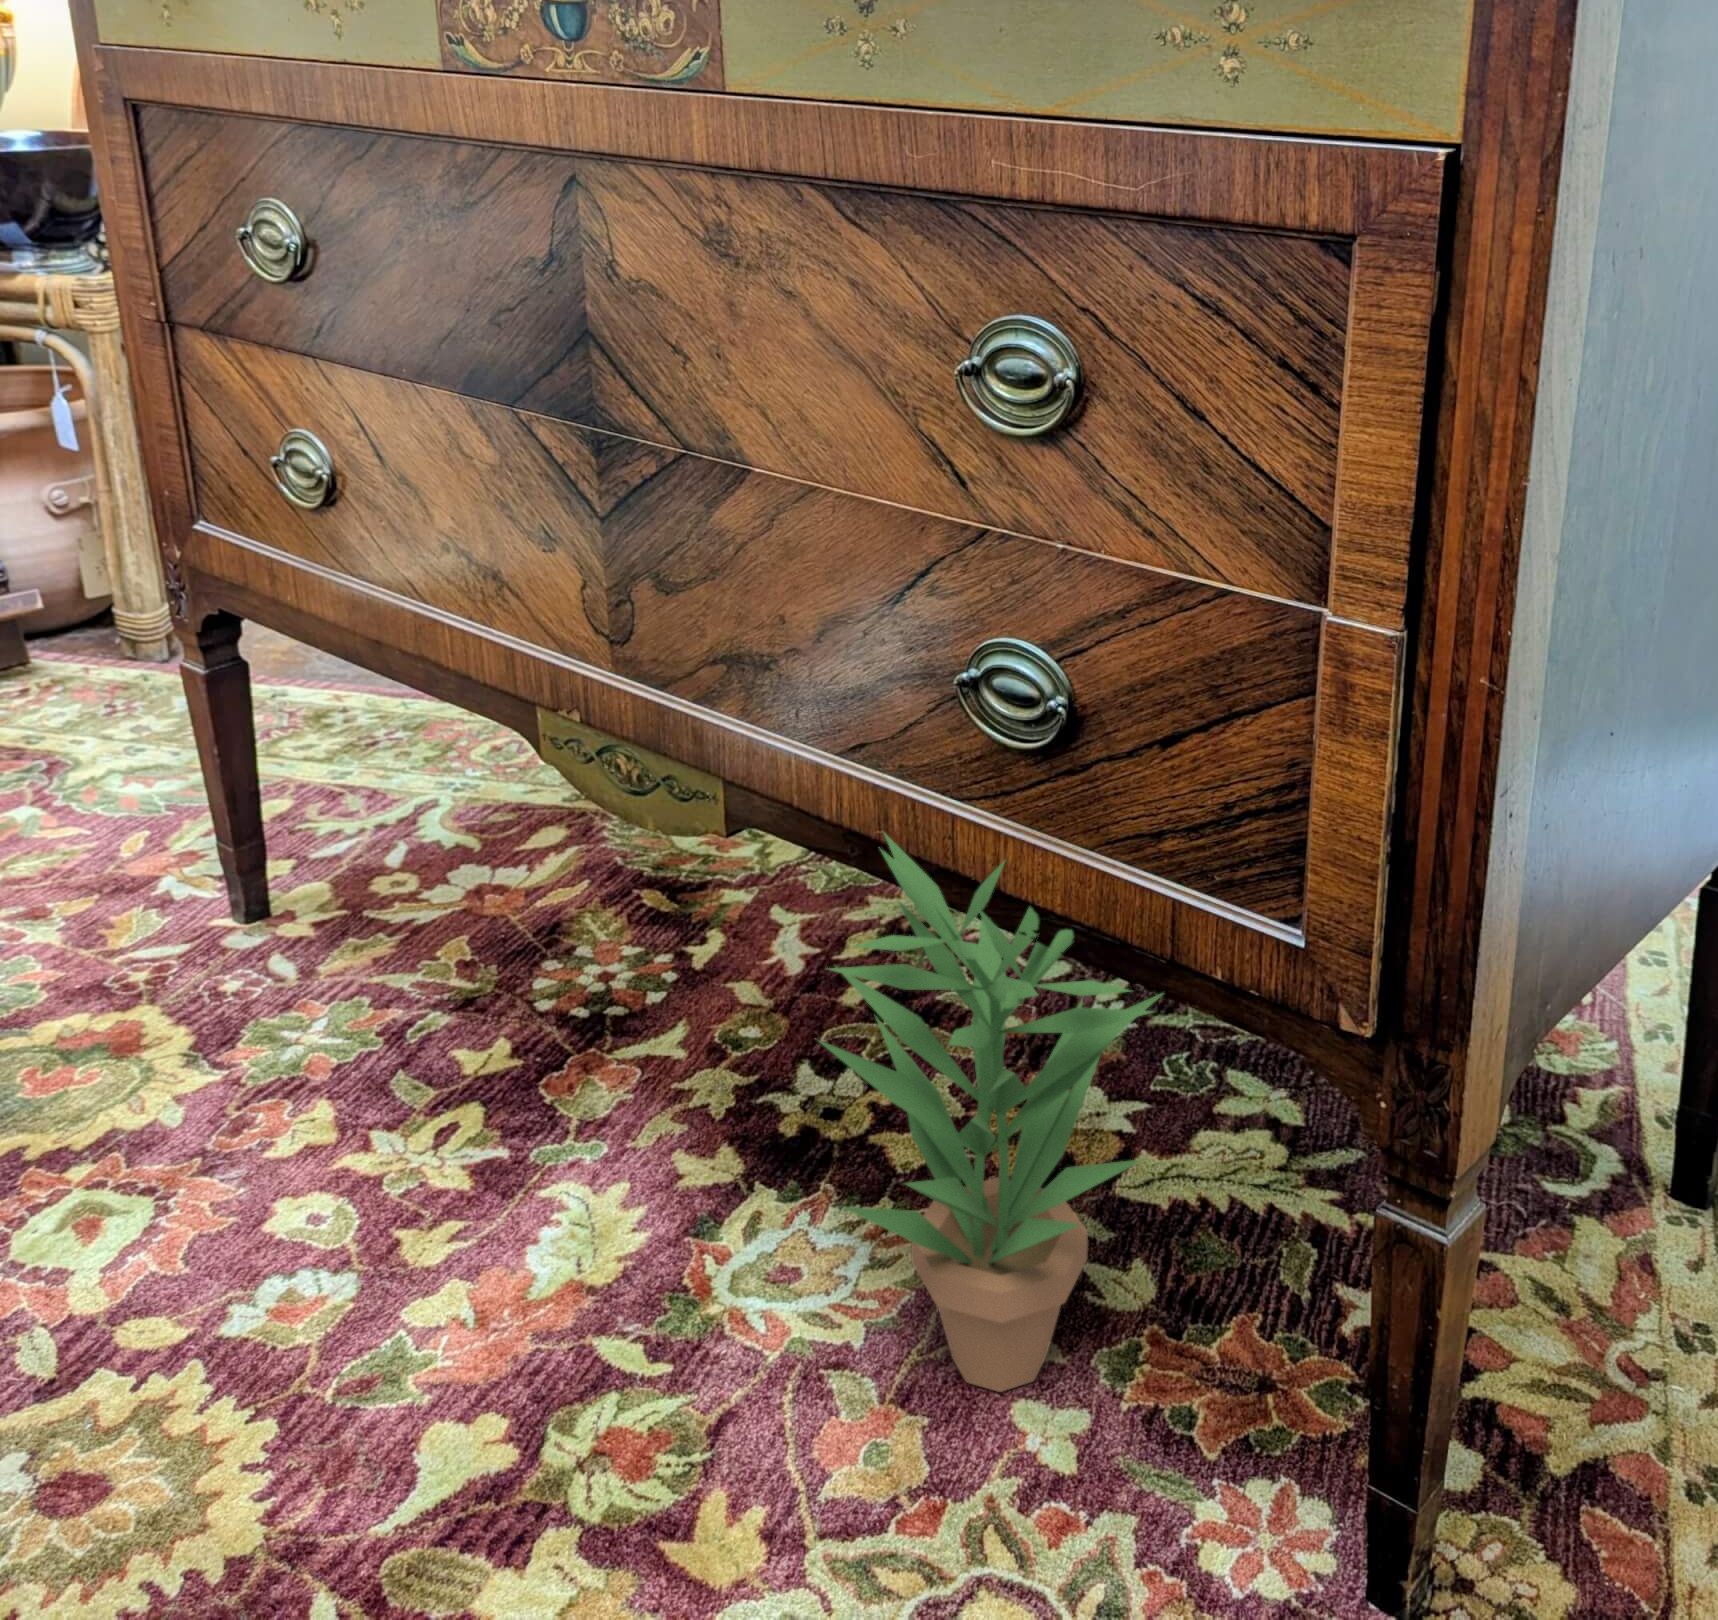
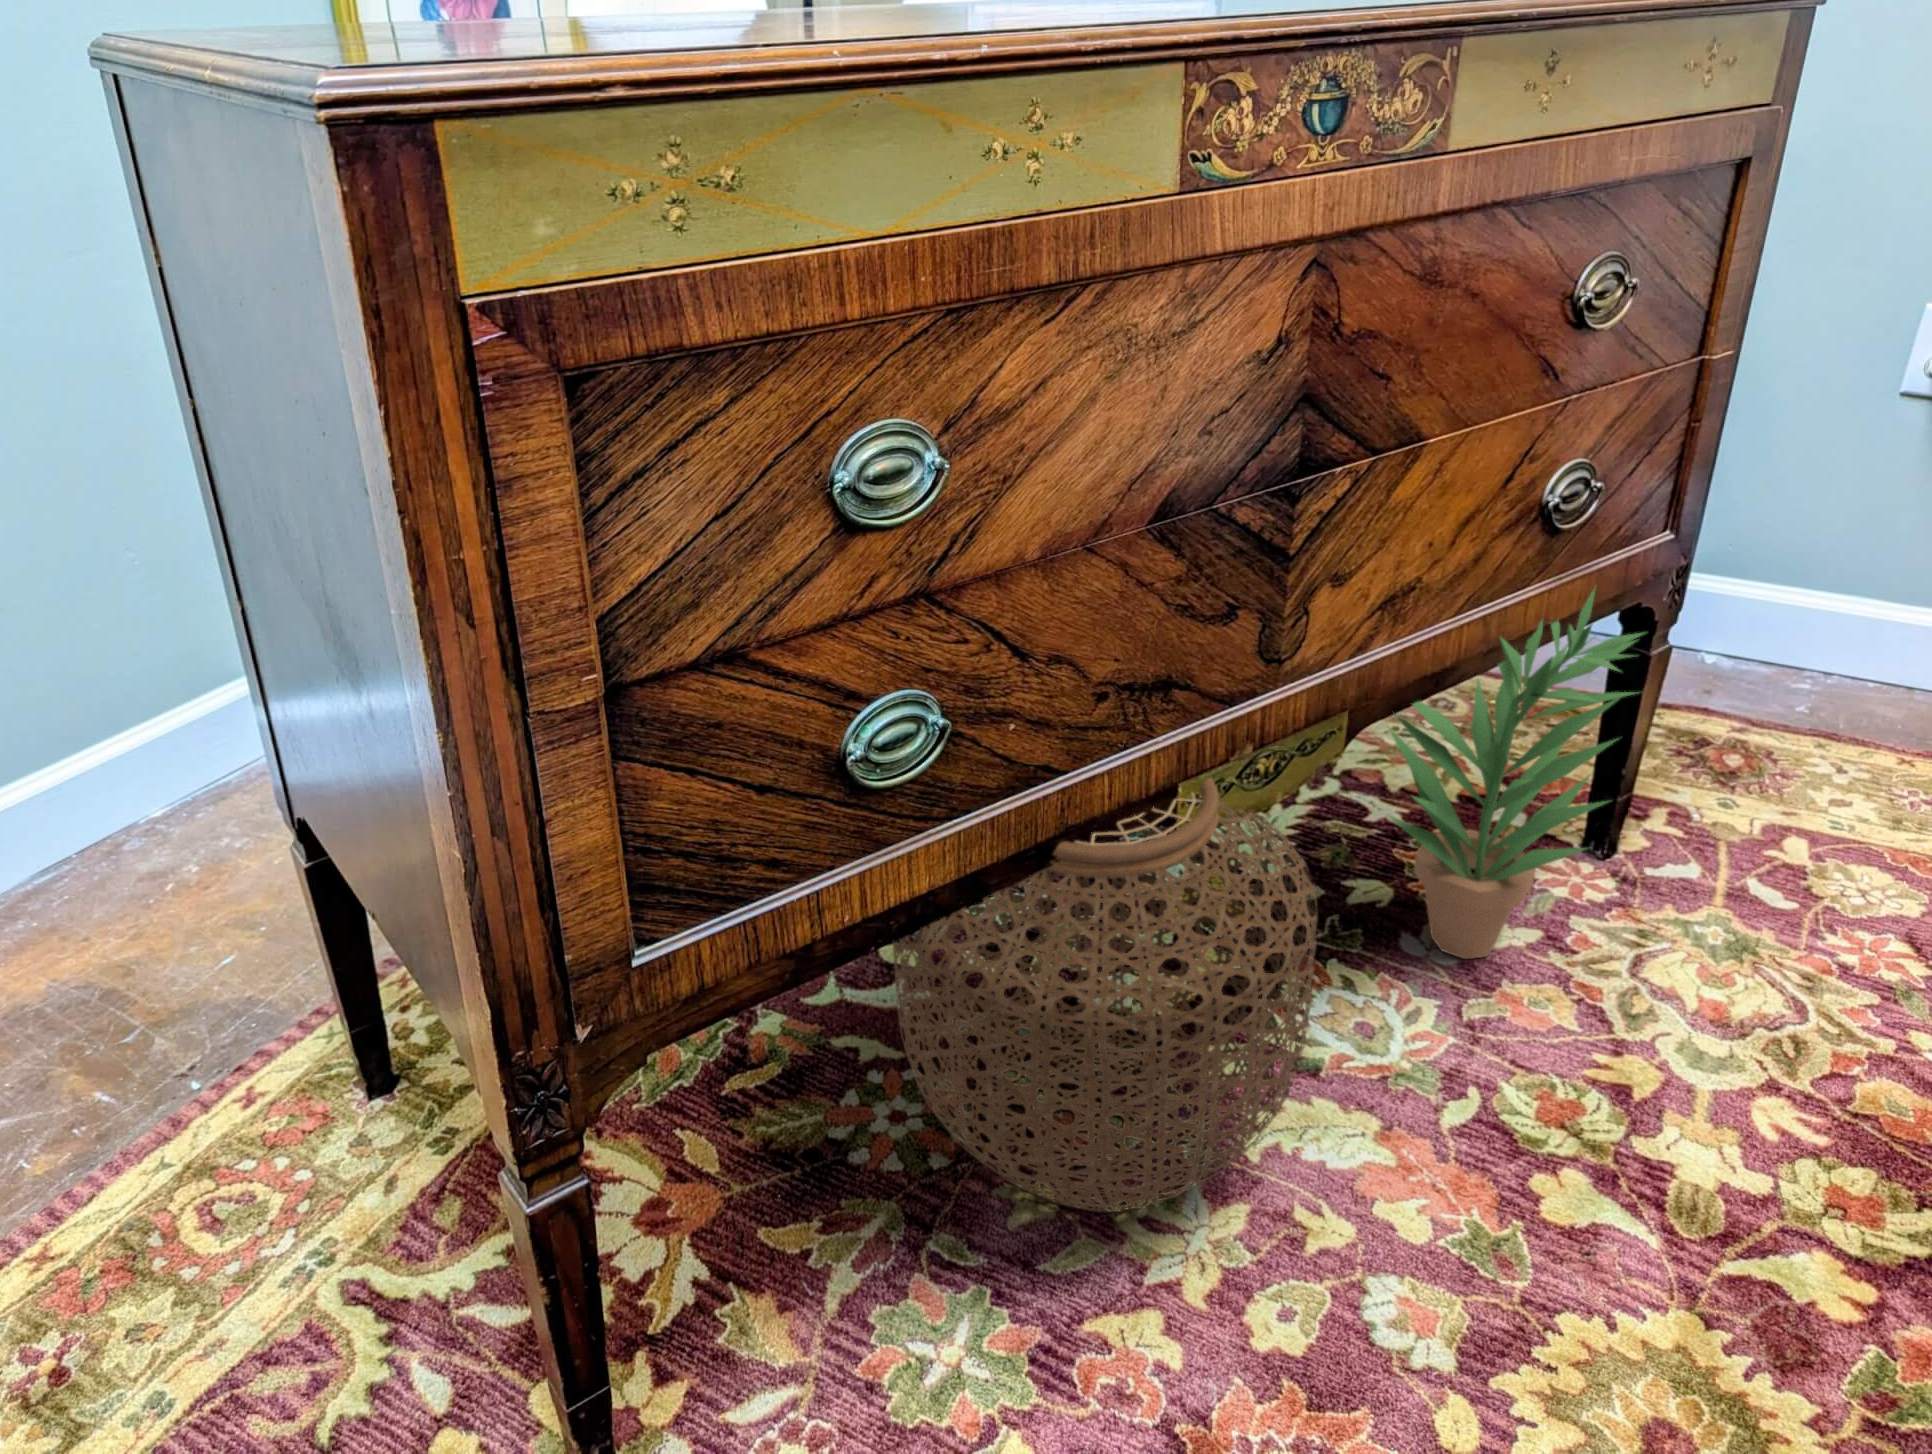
woven basket: none [314,645,774,1146] -> present [893,778,1317,1212]

